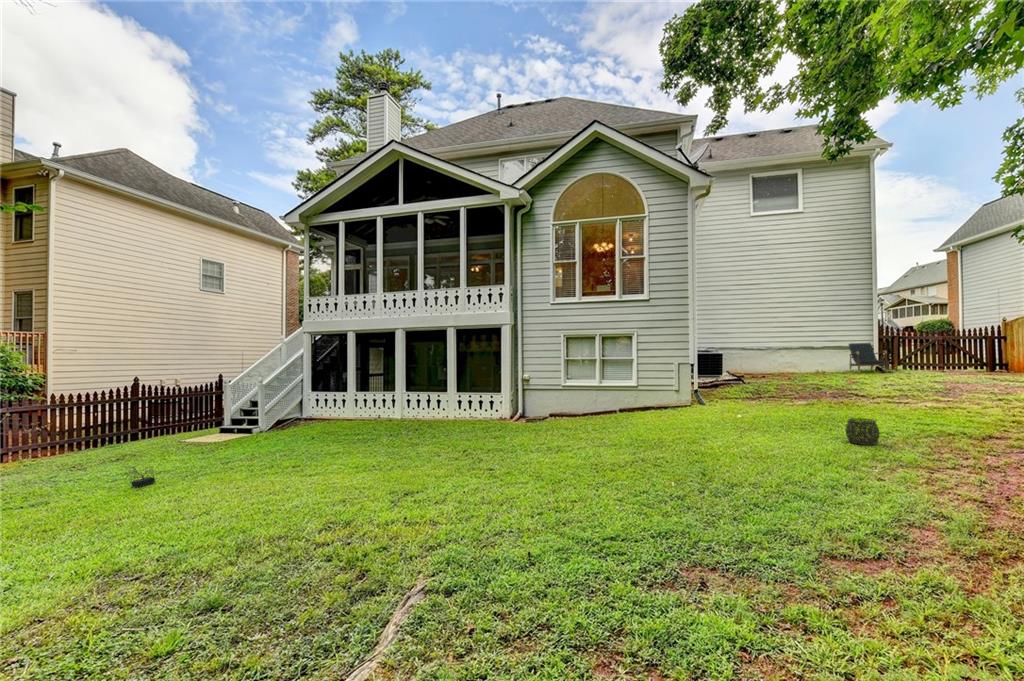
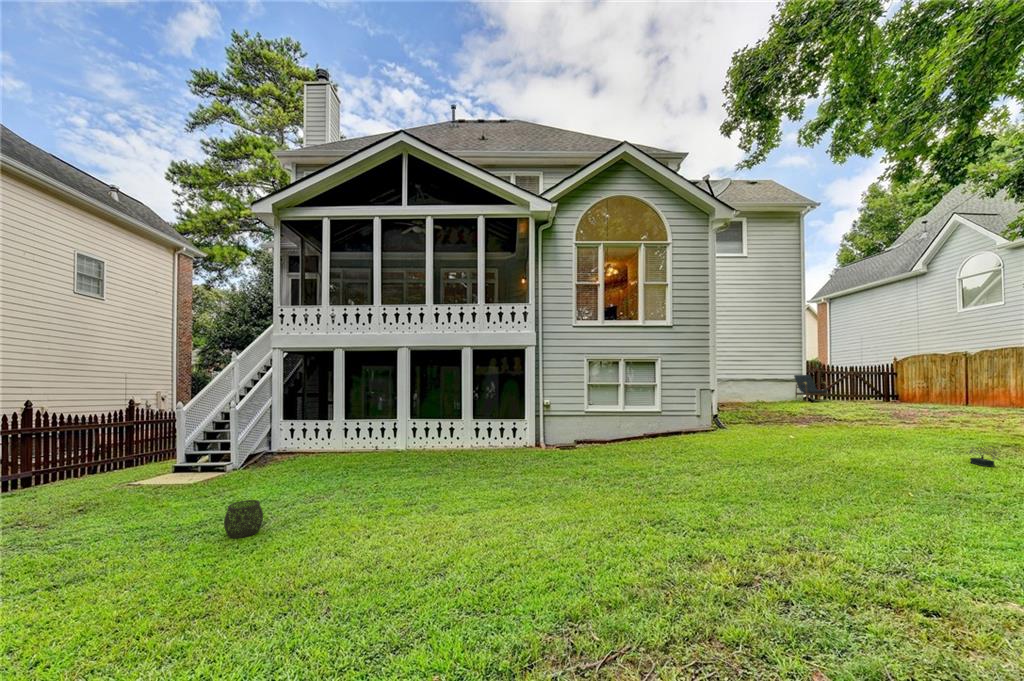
woven basket: present [846,418,880,445] -> present [224,500,263,538]
decorative plant: present [125,467,155,488] -> present [970,446,998,467]

